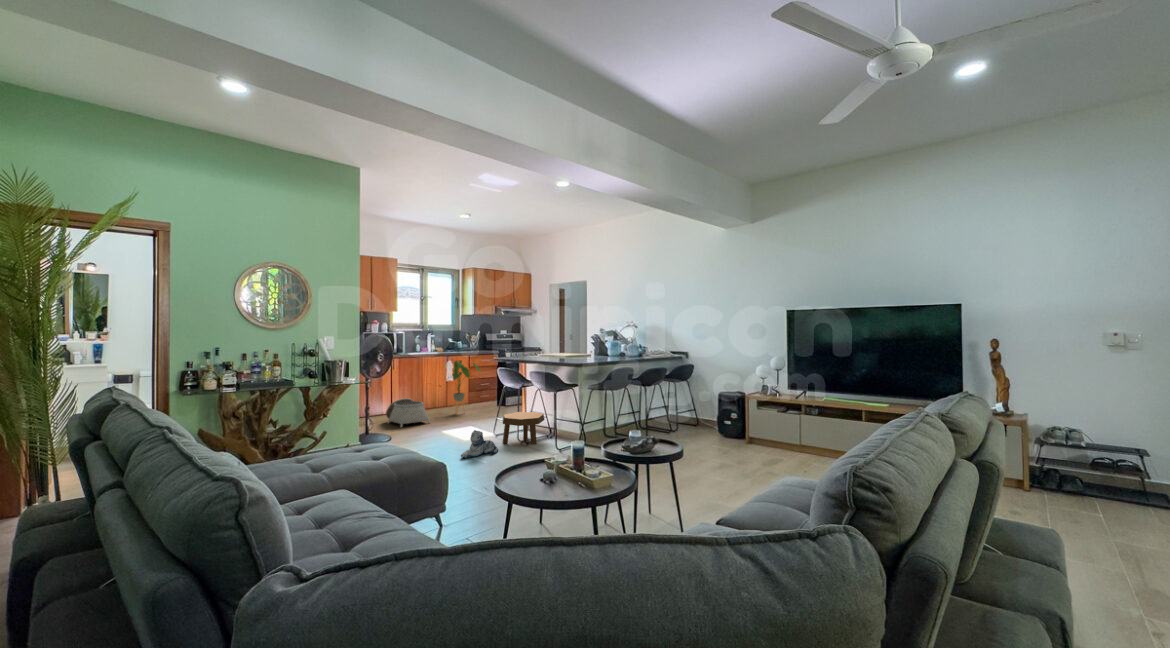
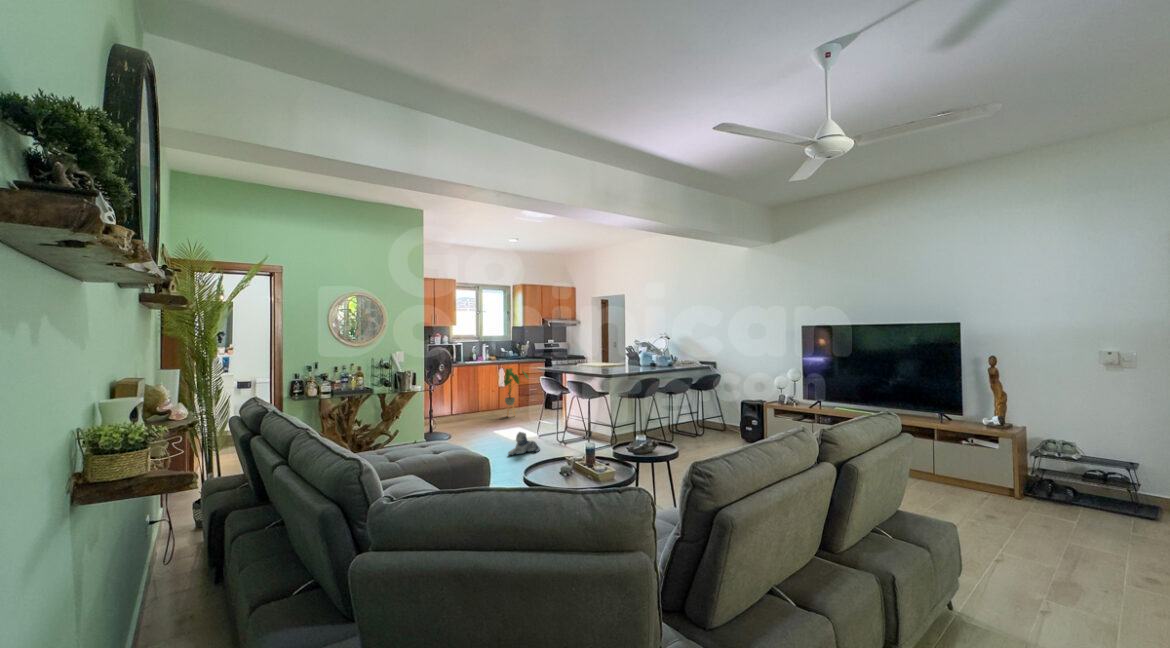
basket: present [386,398,430,427] -> none [447,402,485,428]
footstool: present [503,412,544,444] -> none [544,416,582,445]

